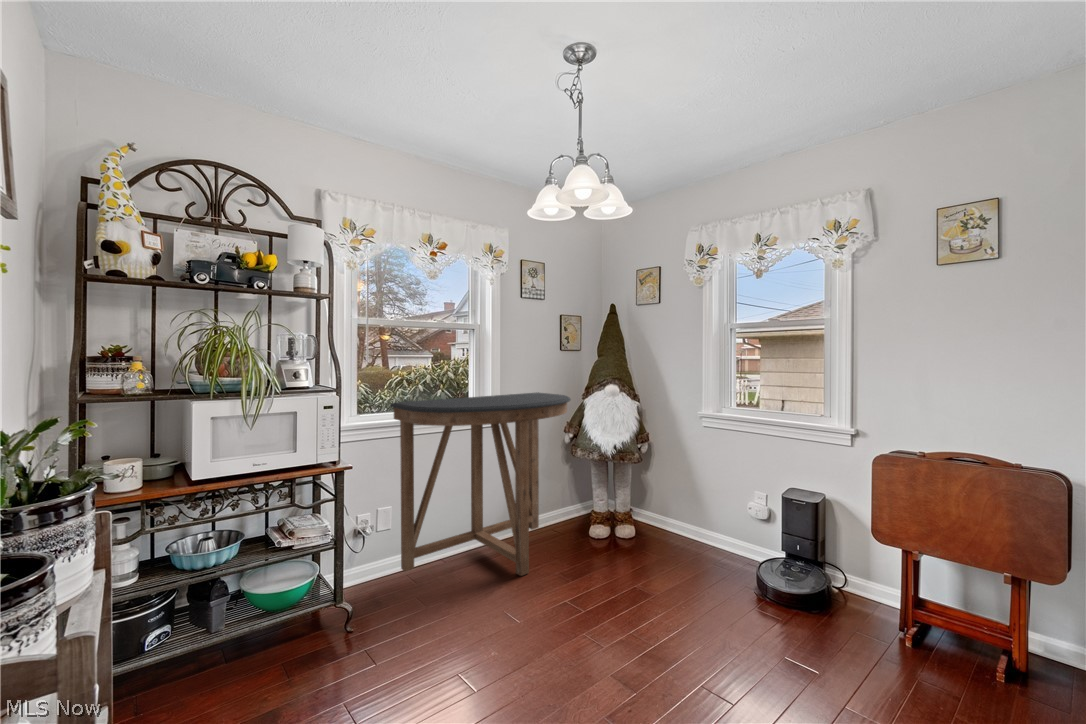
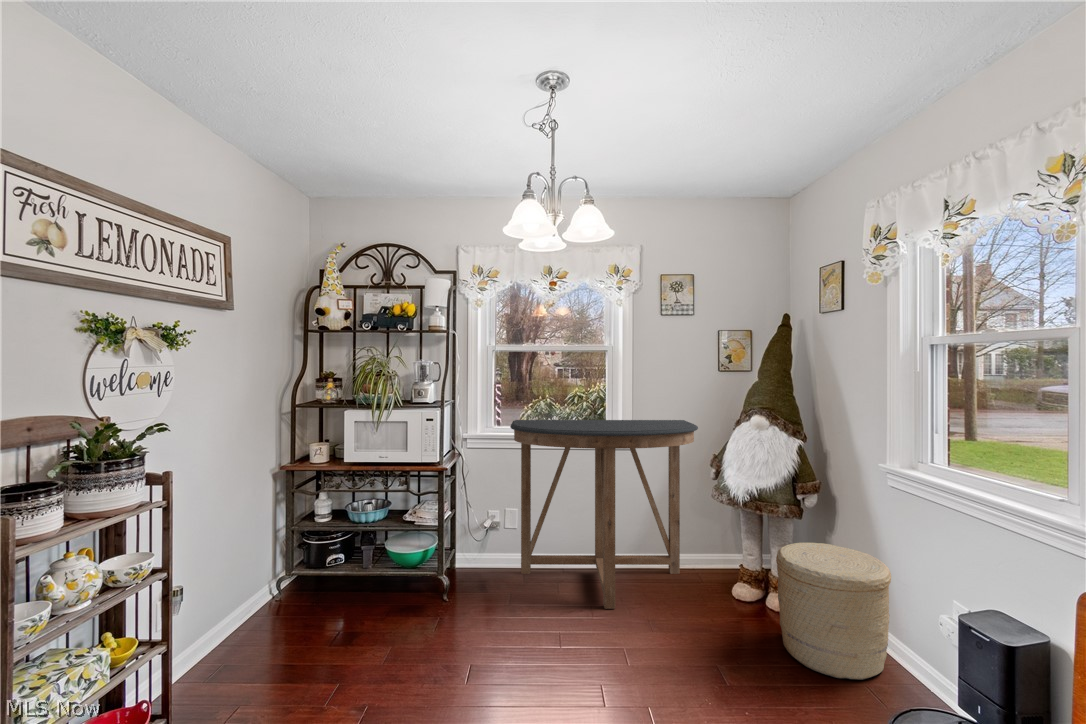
woven basket: none [649,474,726,567] -> present [776,543,891,680]

